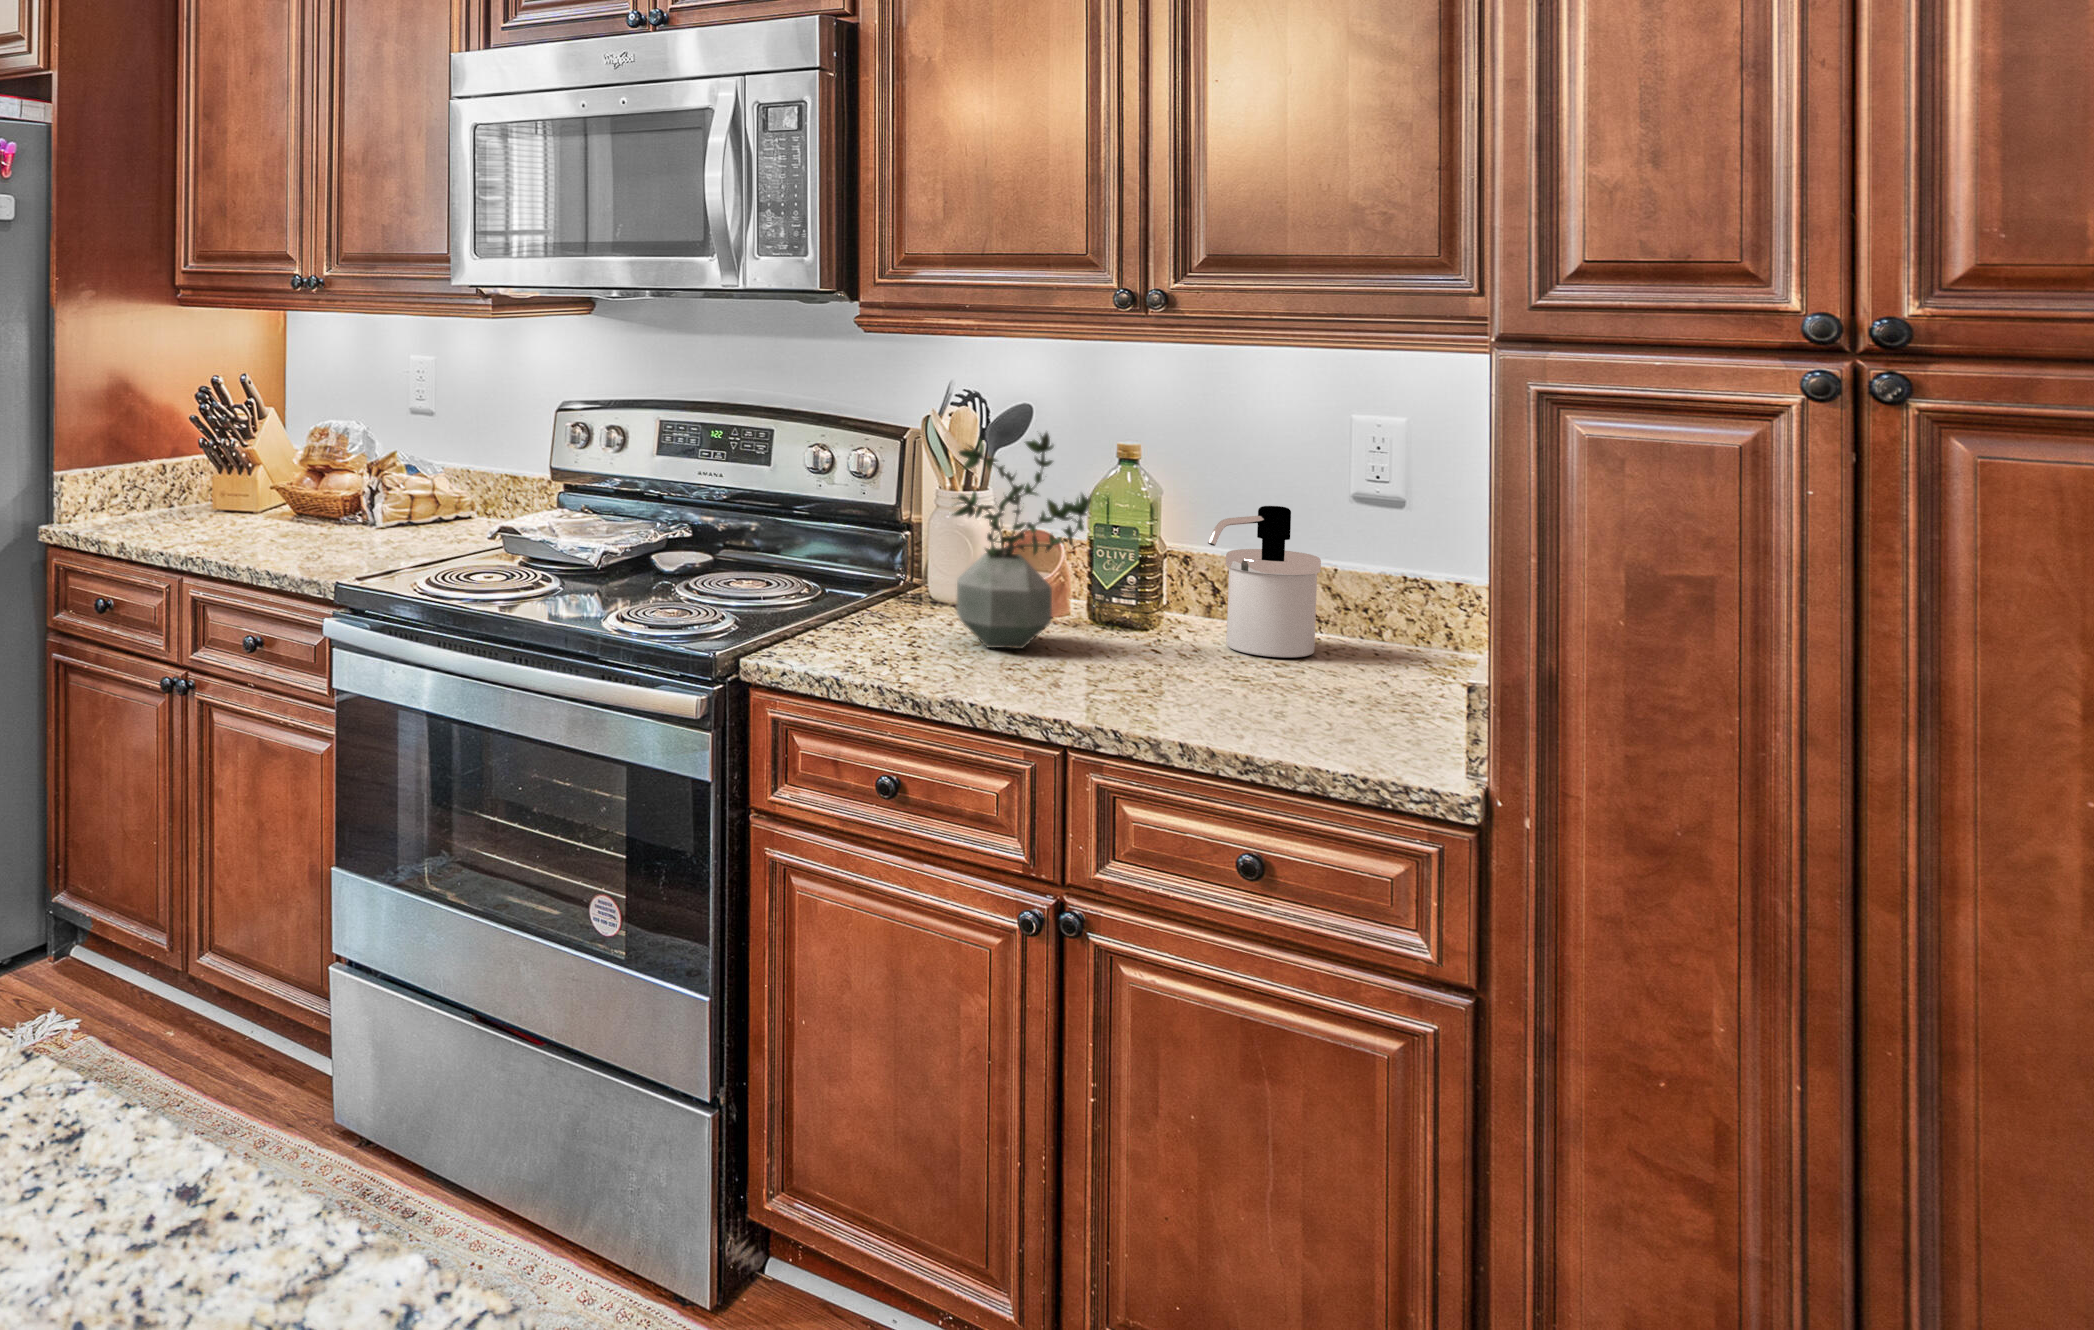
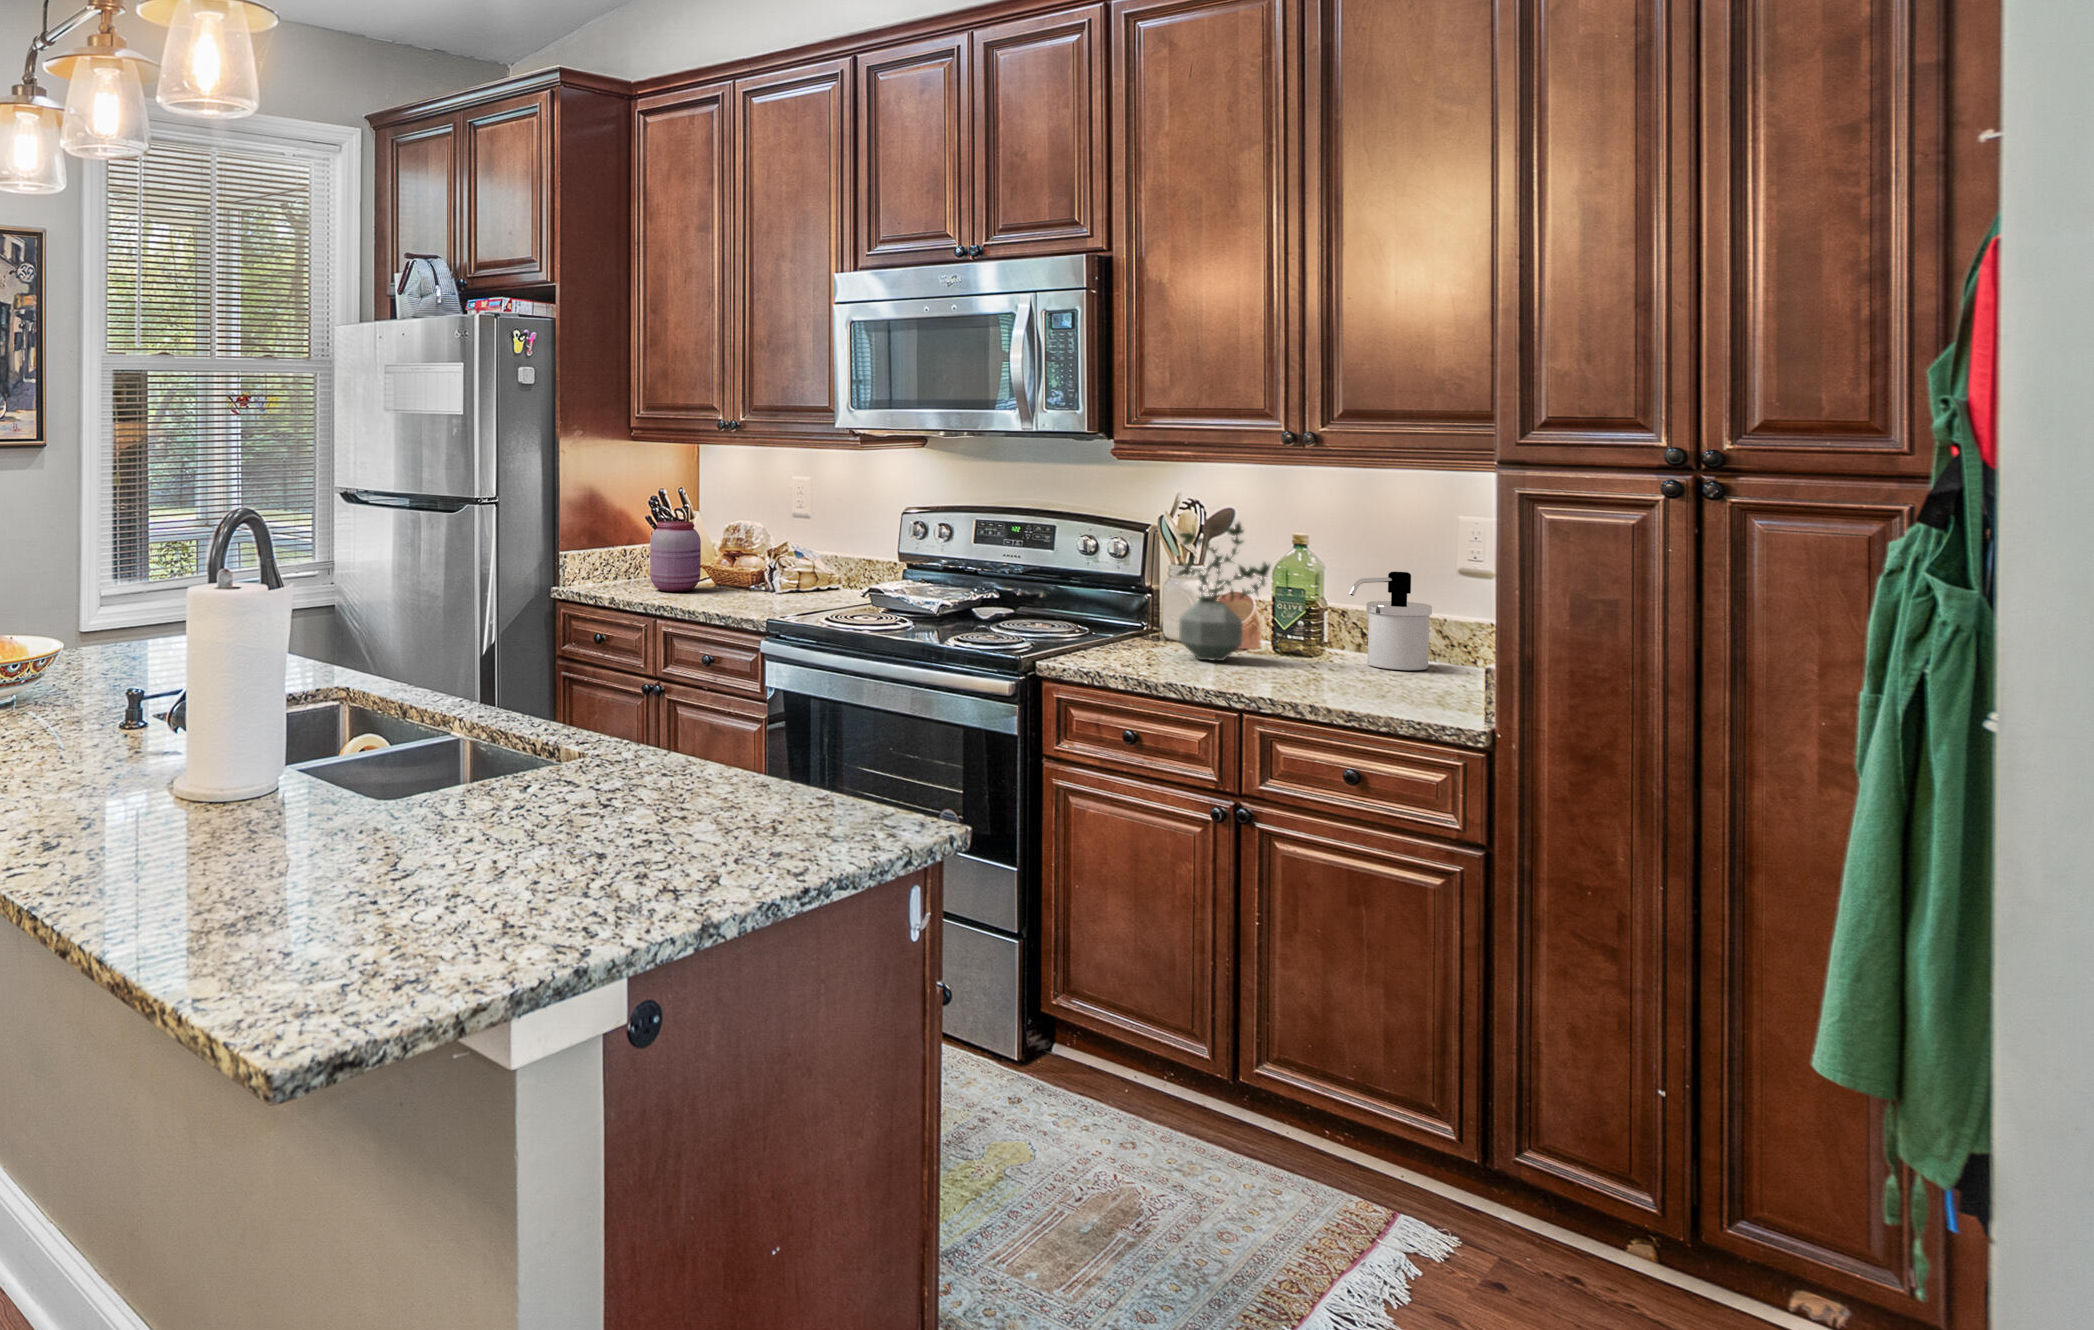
jar: none [191,427,269,532] -> present [650,521,701,591]

